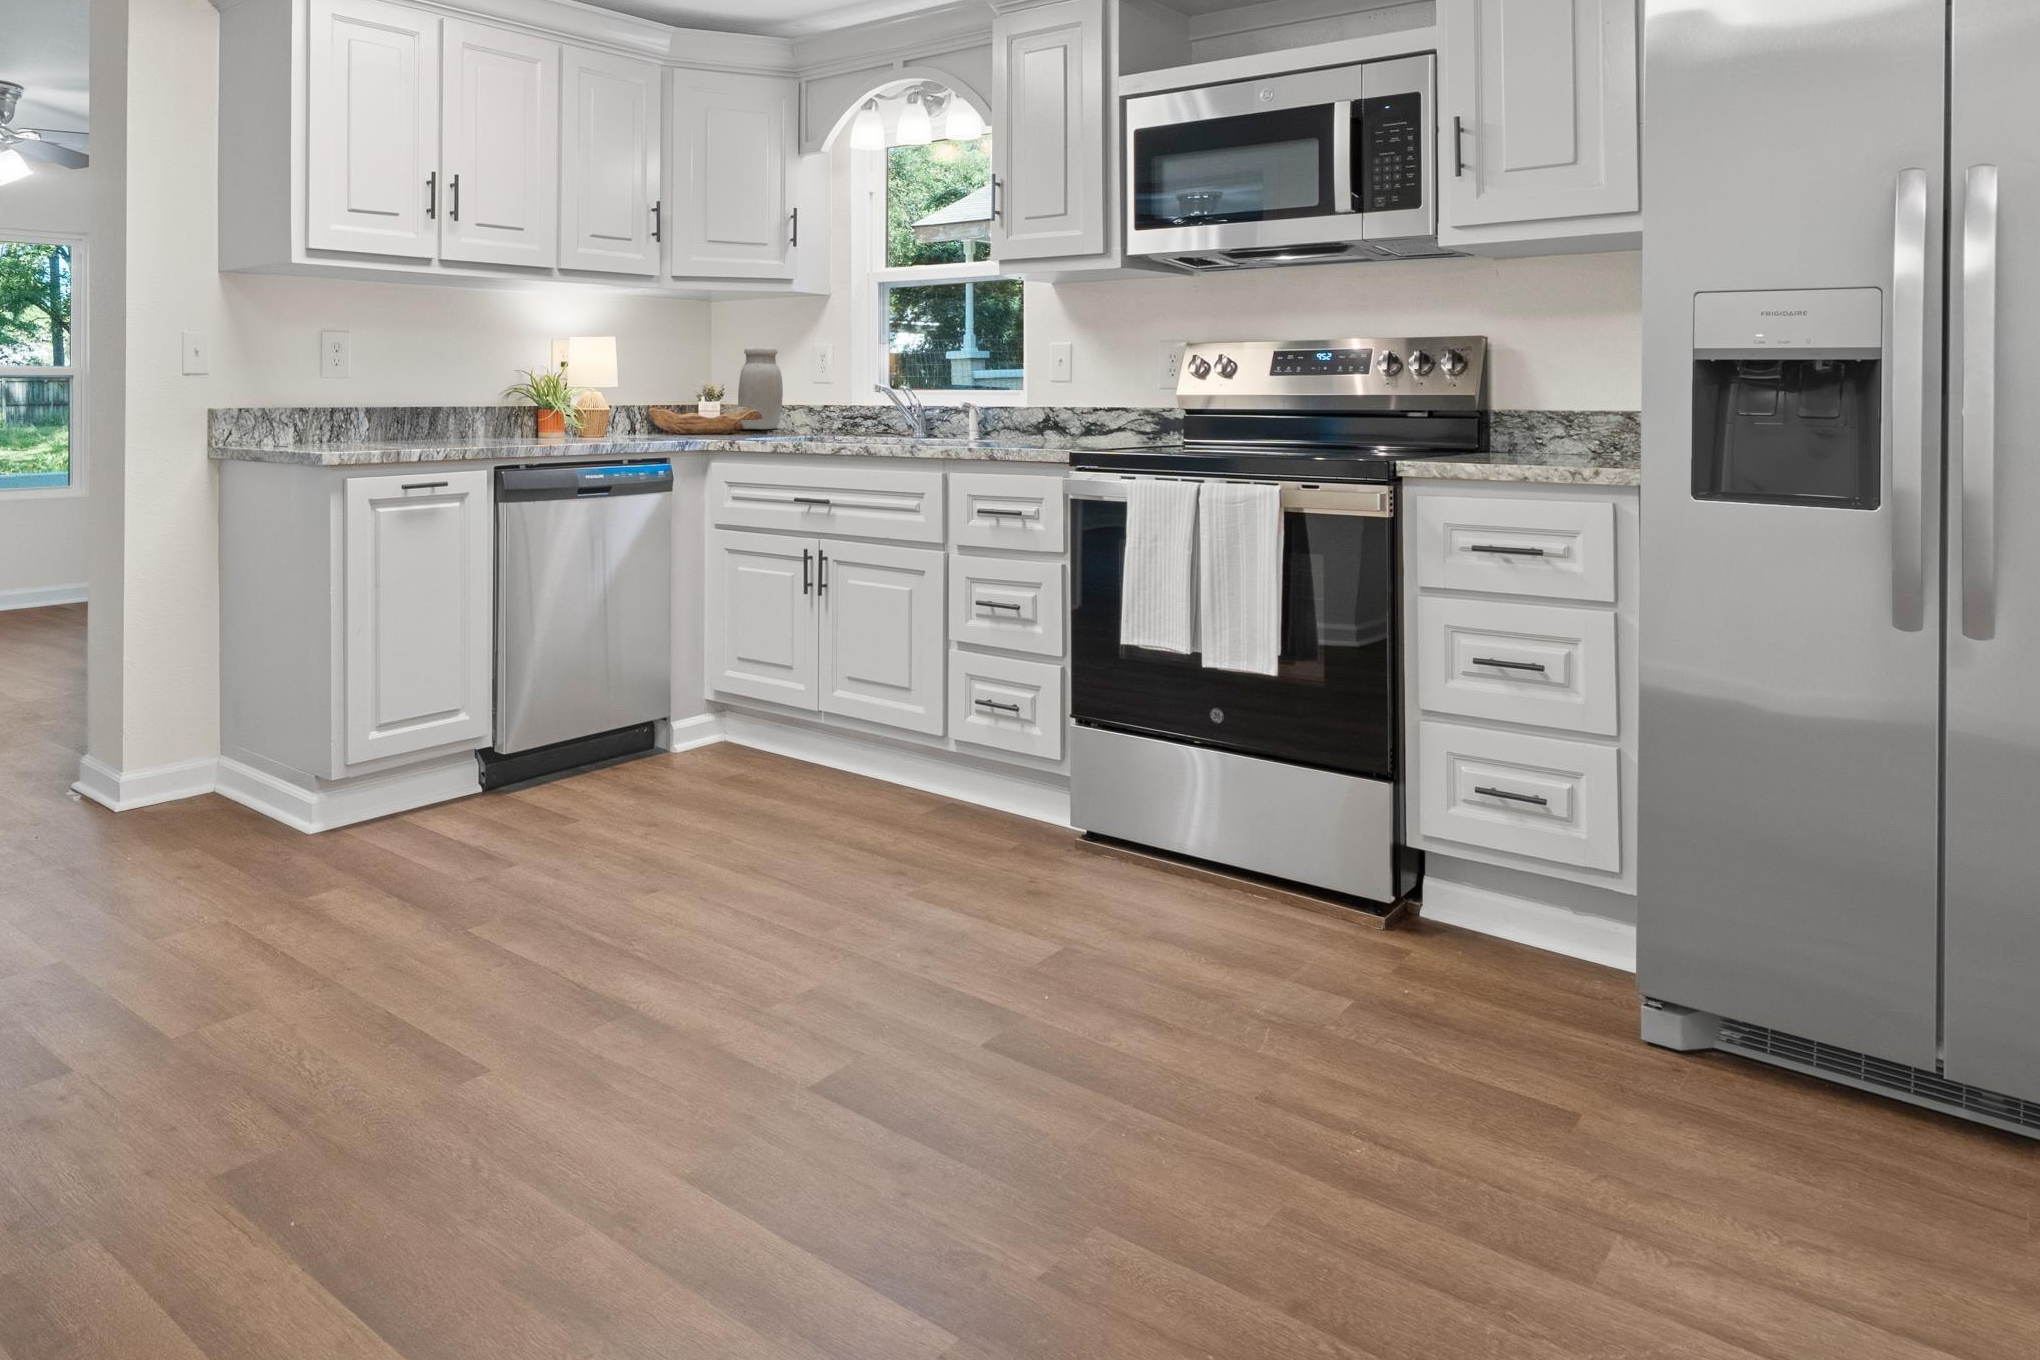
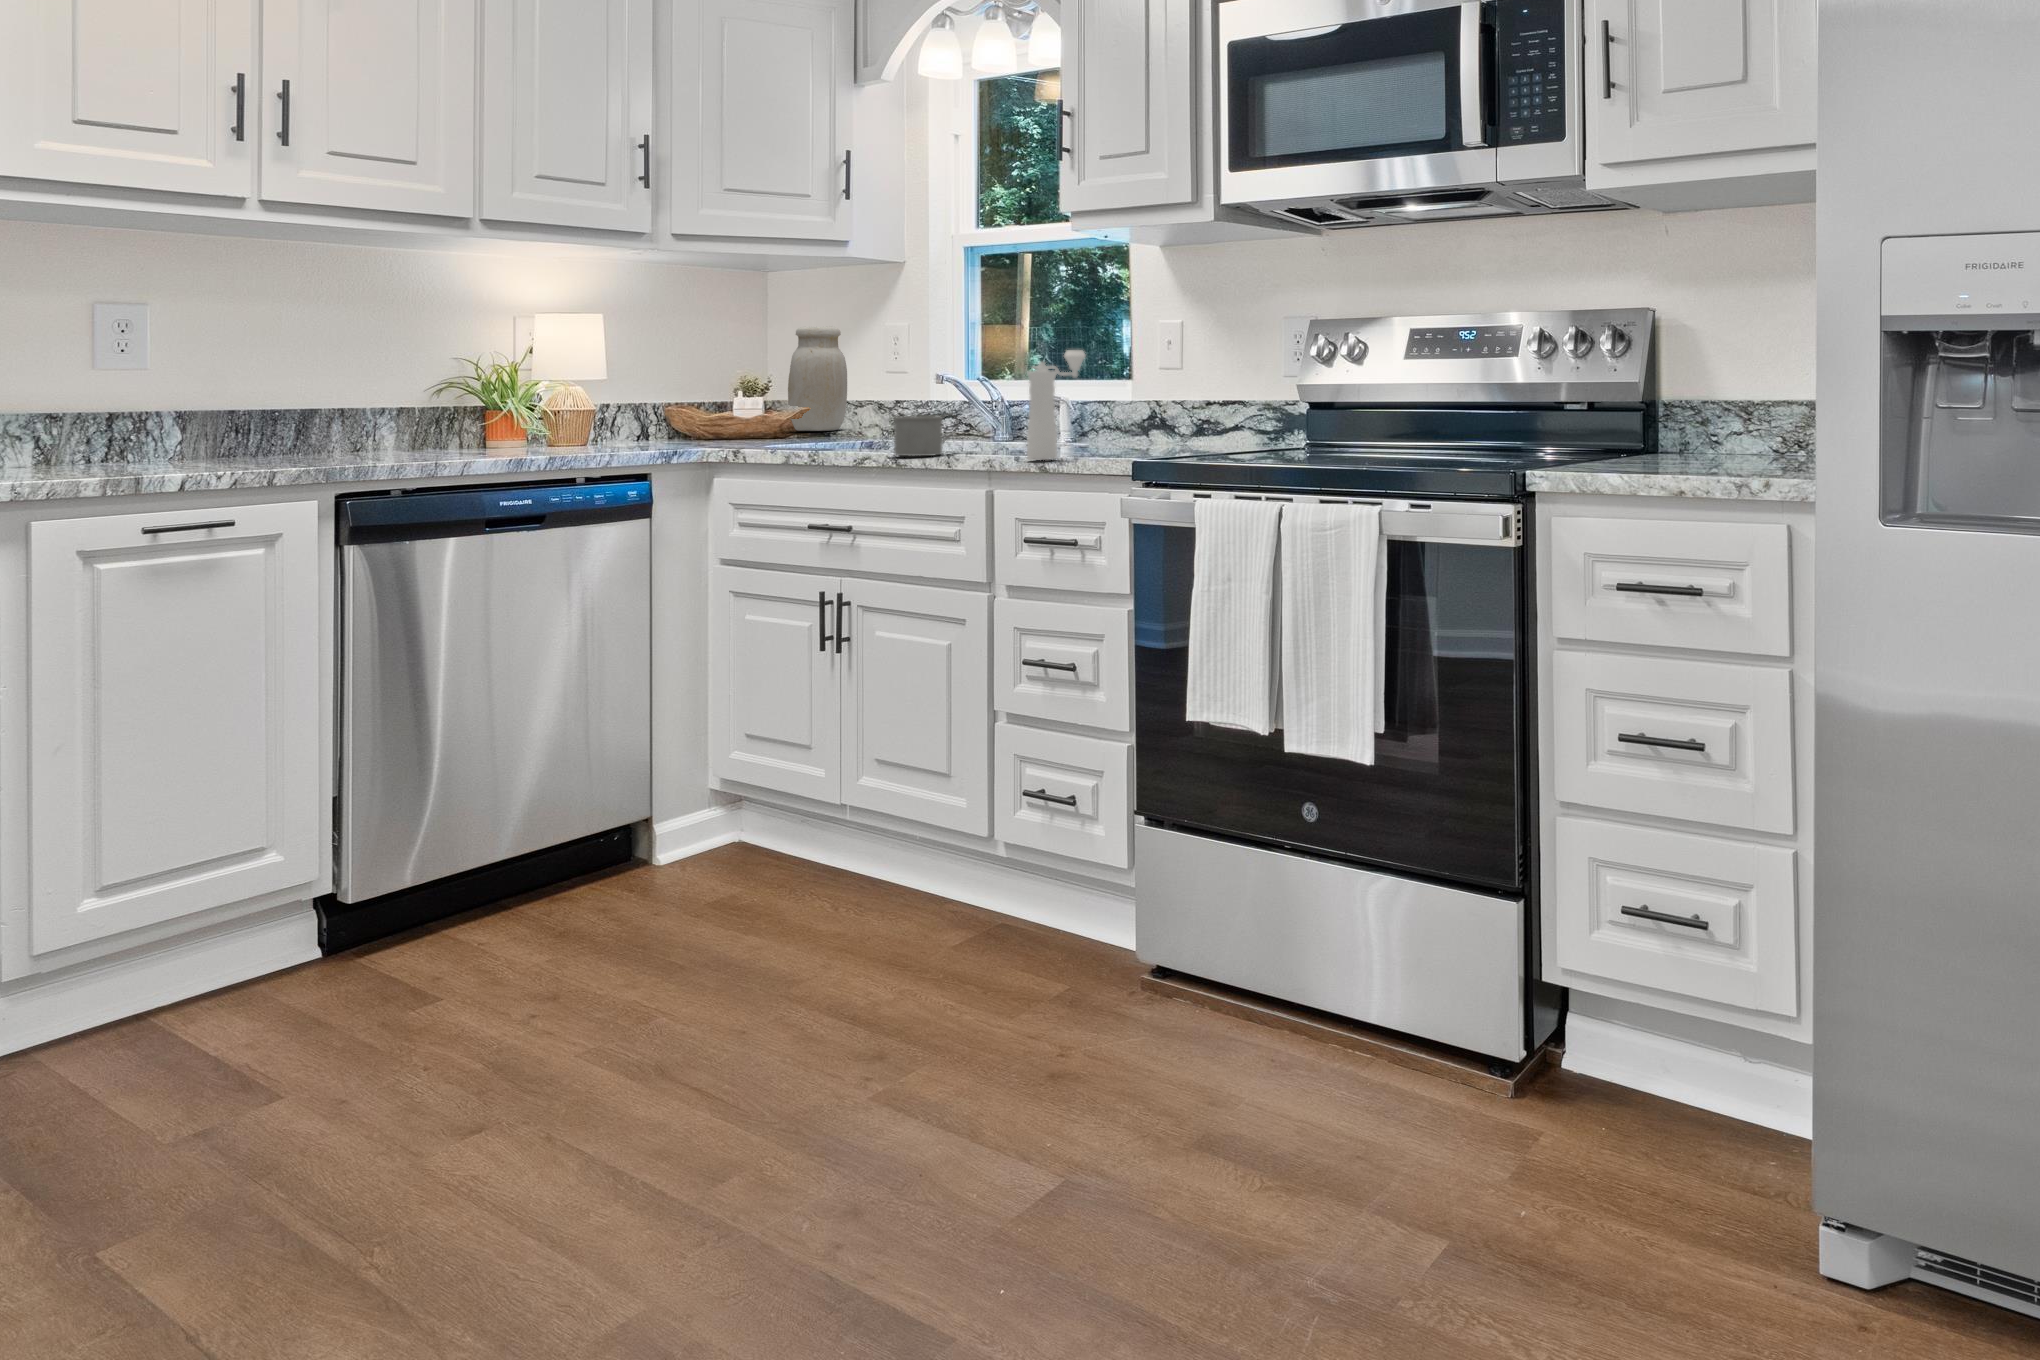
pepper mill: none [981,367,1020,450] -> present [1027,350,1085,460]
mug: none [867,415,913,447] -> present [894,415,958,456]

